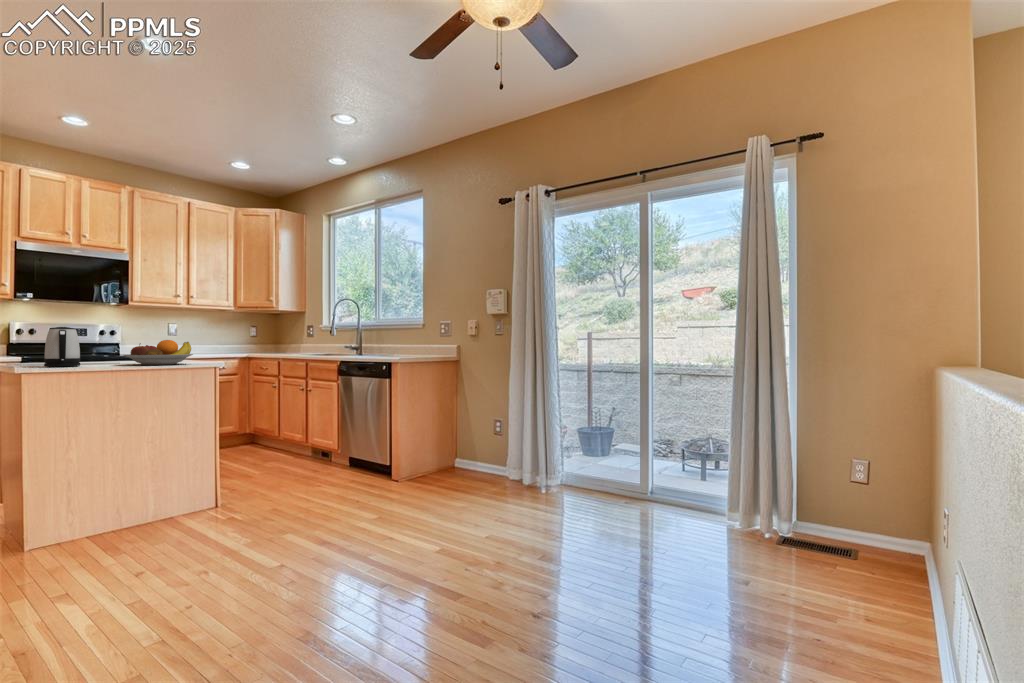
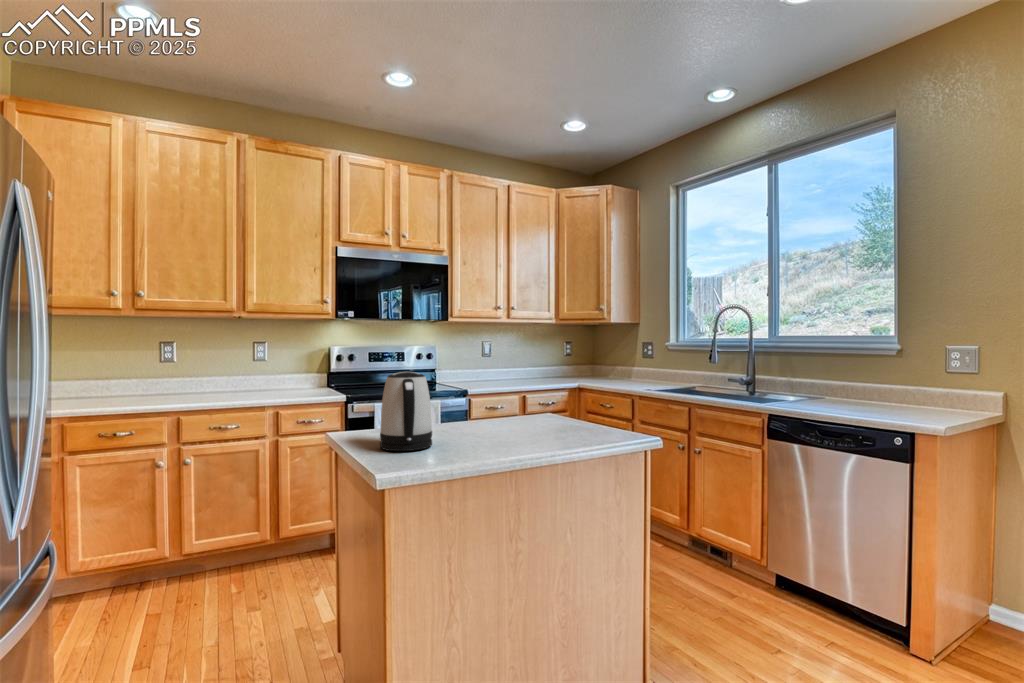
fruit bowl: present [124,340,193,365] -> none [494,392,605,444]

